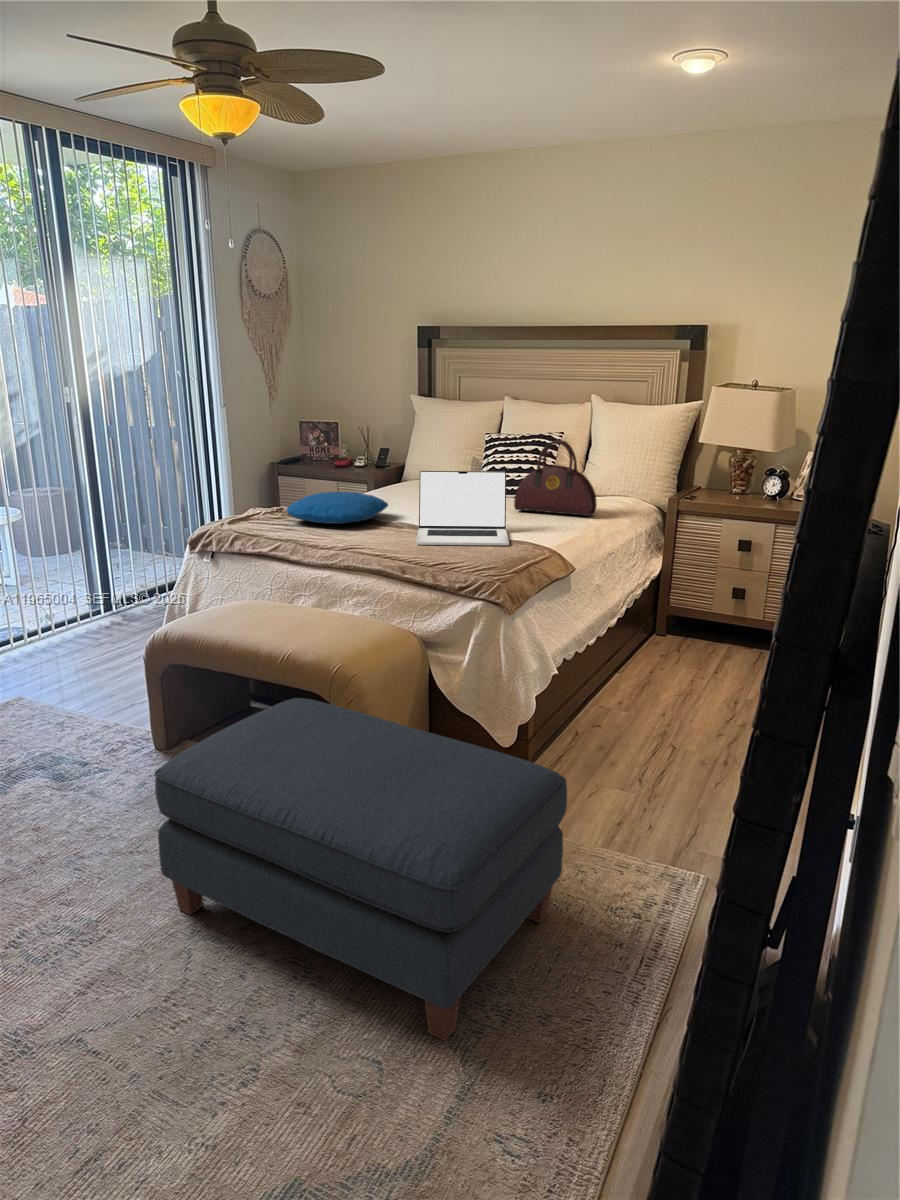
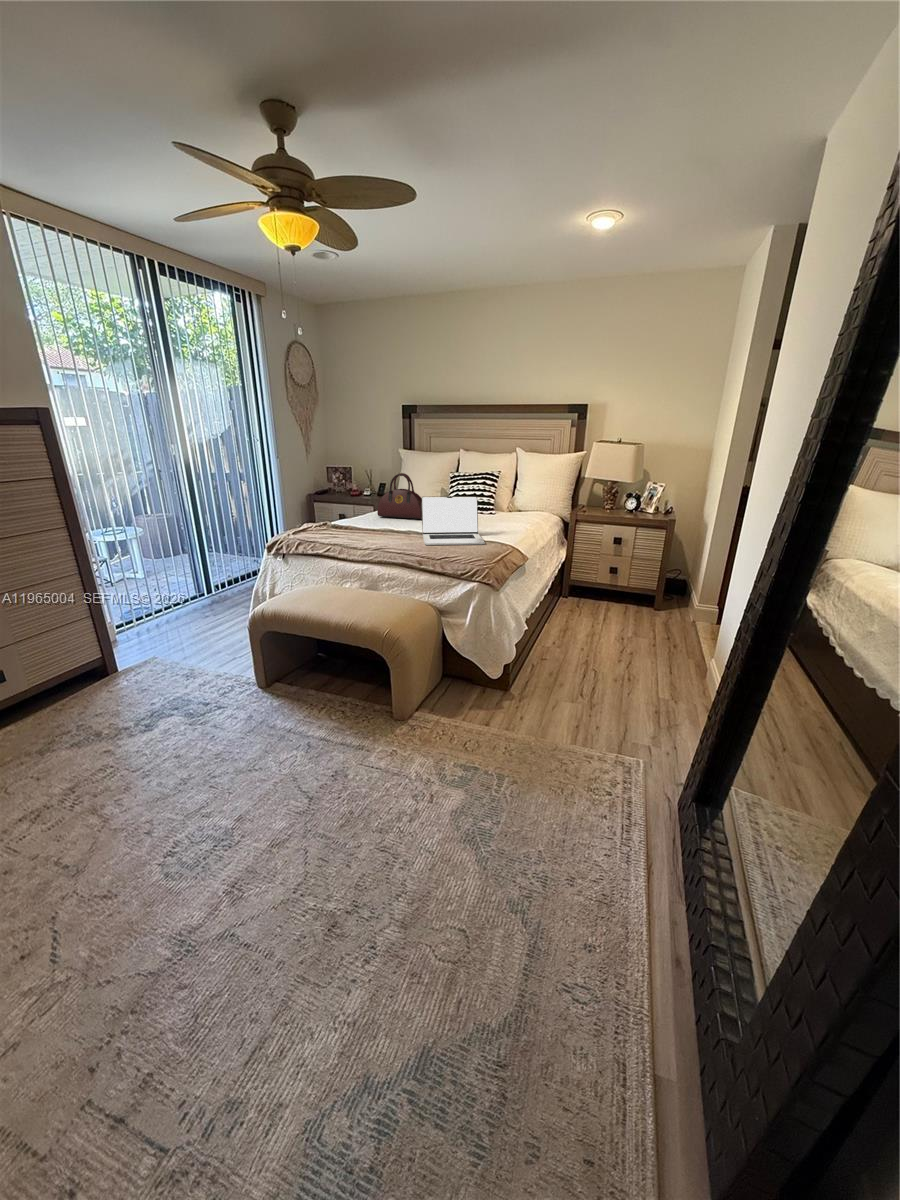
handbag: present [514,440,596,516] -> present [377,473,422,519]
pillow: present [286,492,388,524] -> none [332,512,399,532]
ottoman: present [154,698,567,1041] -> none [272,655,568,906]

